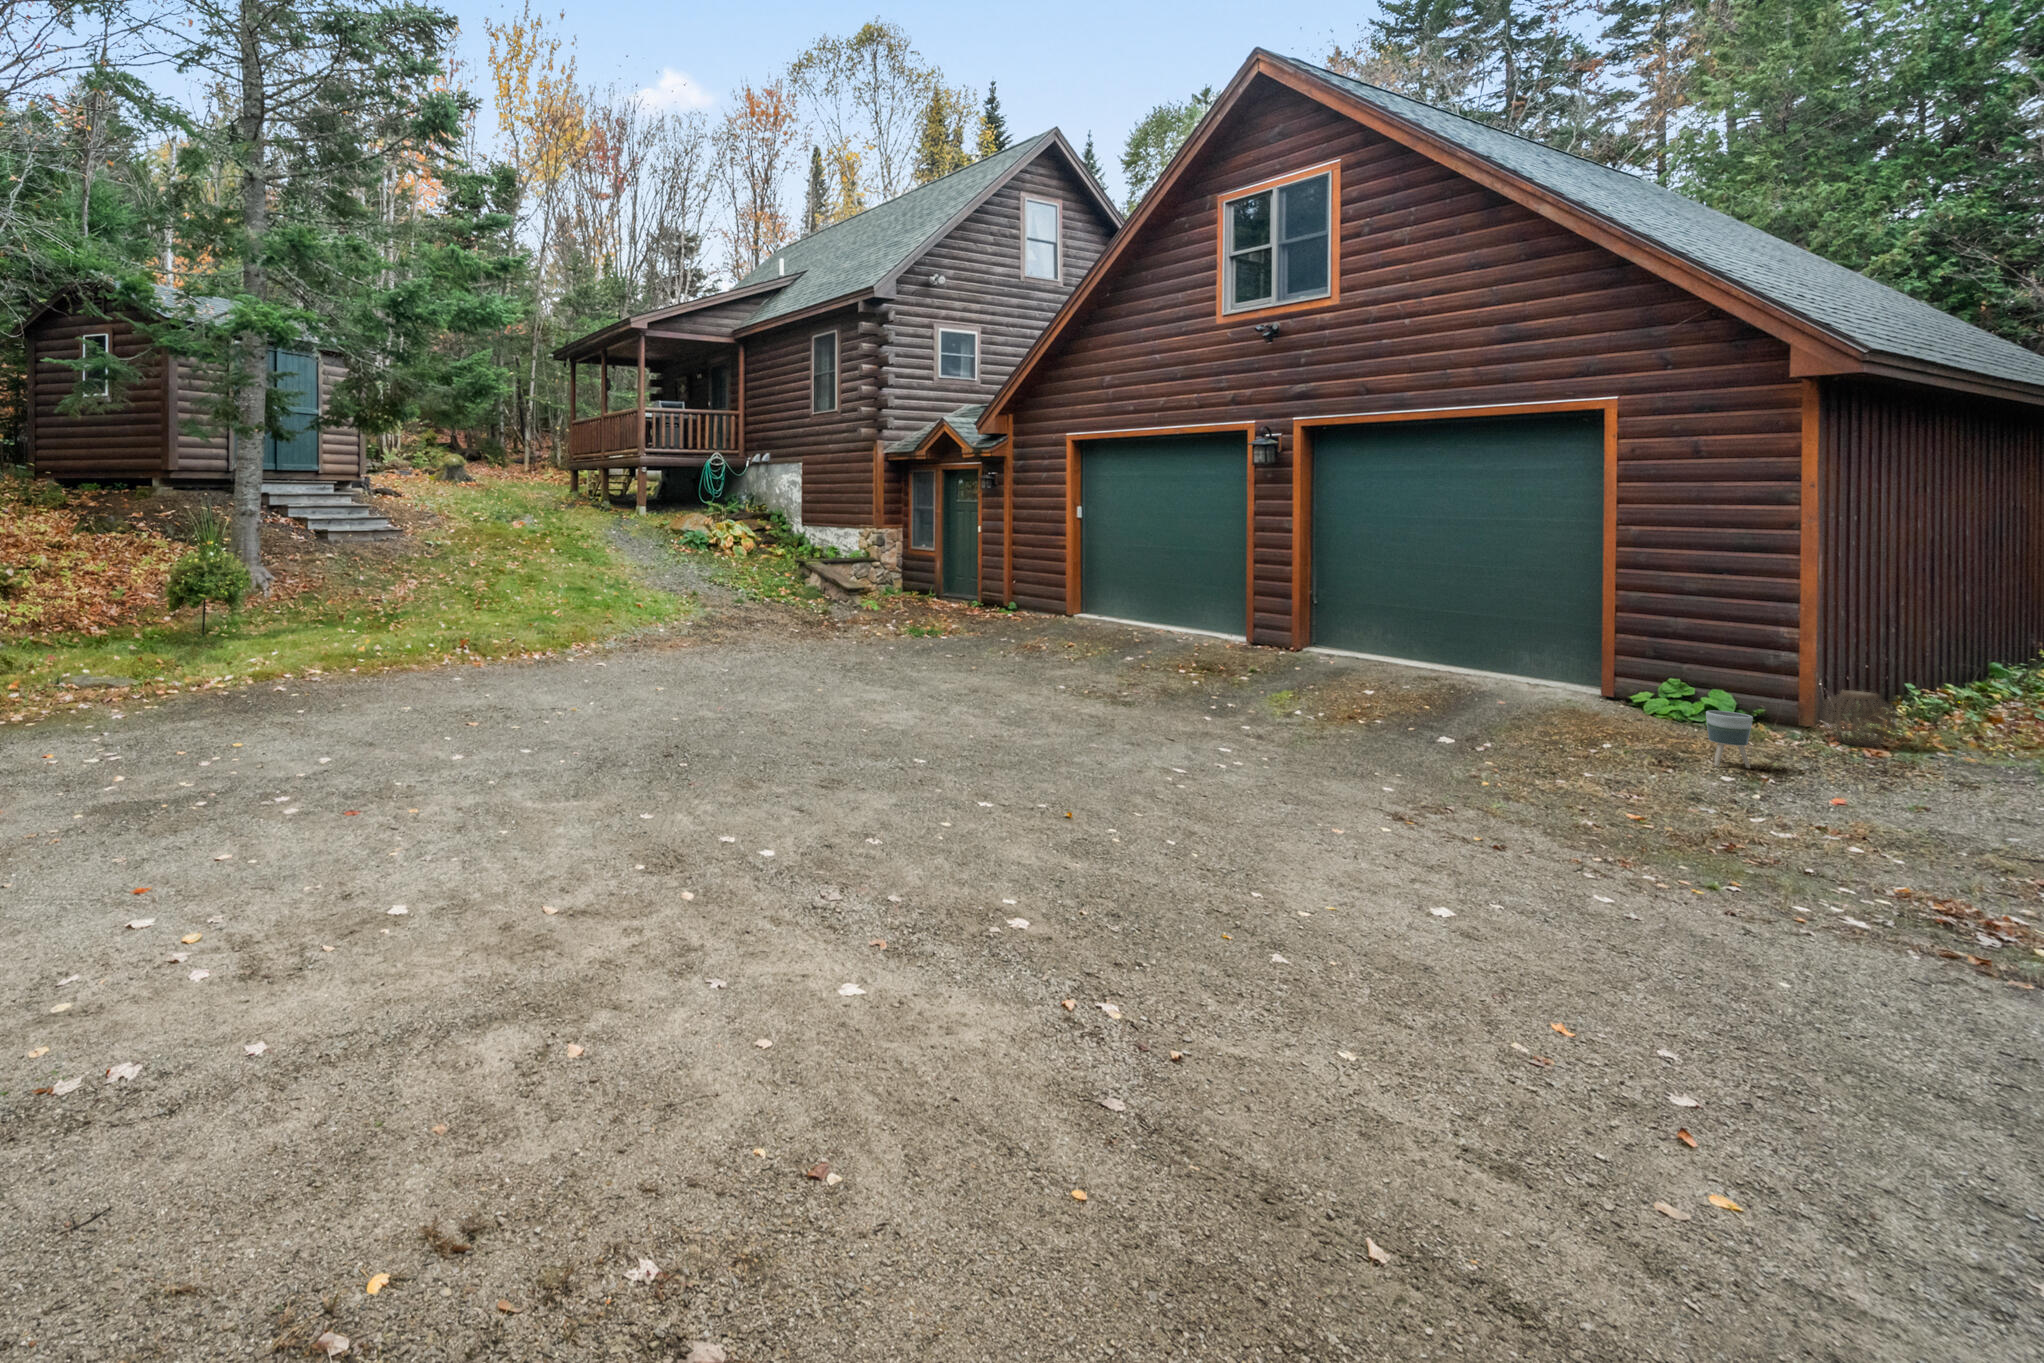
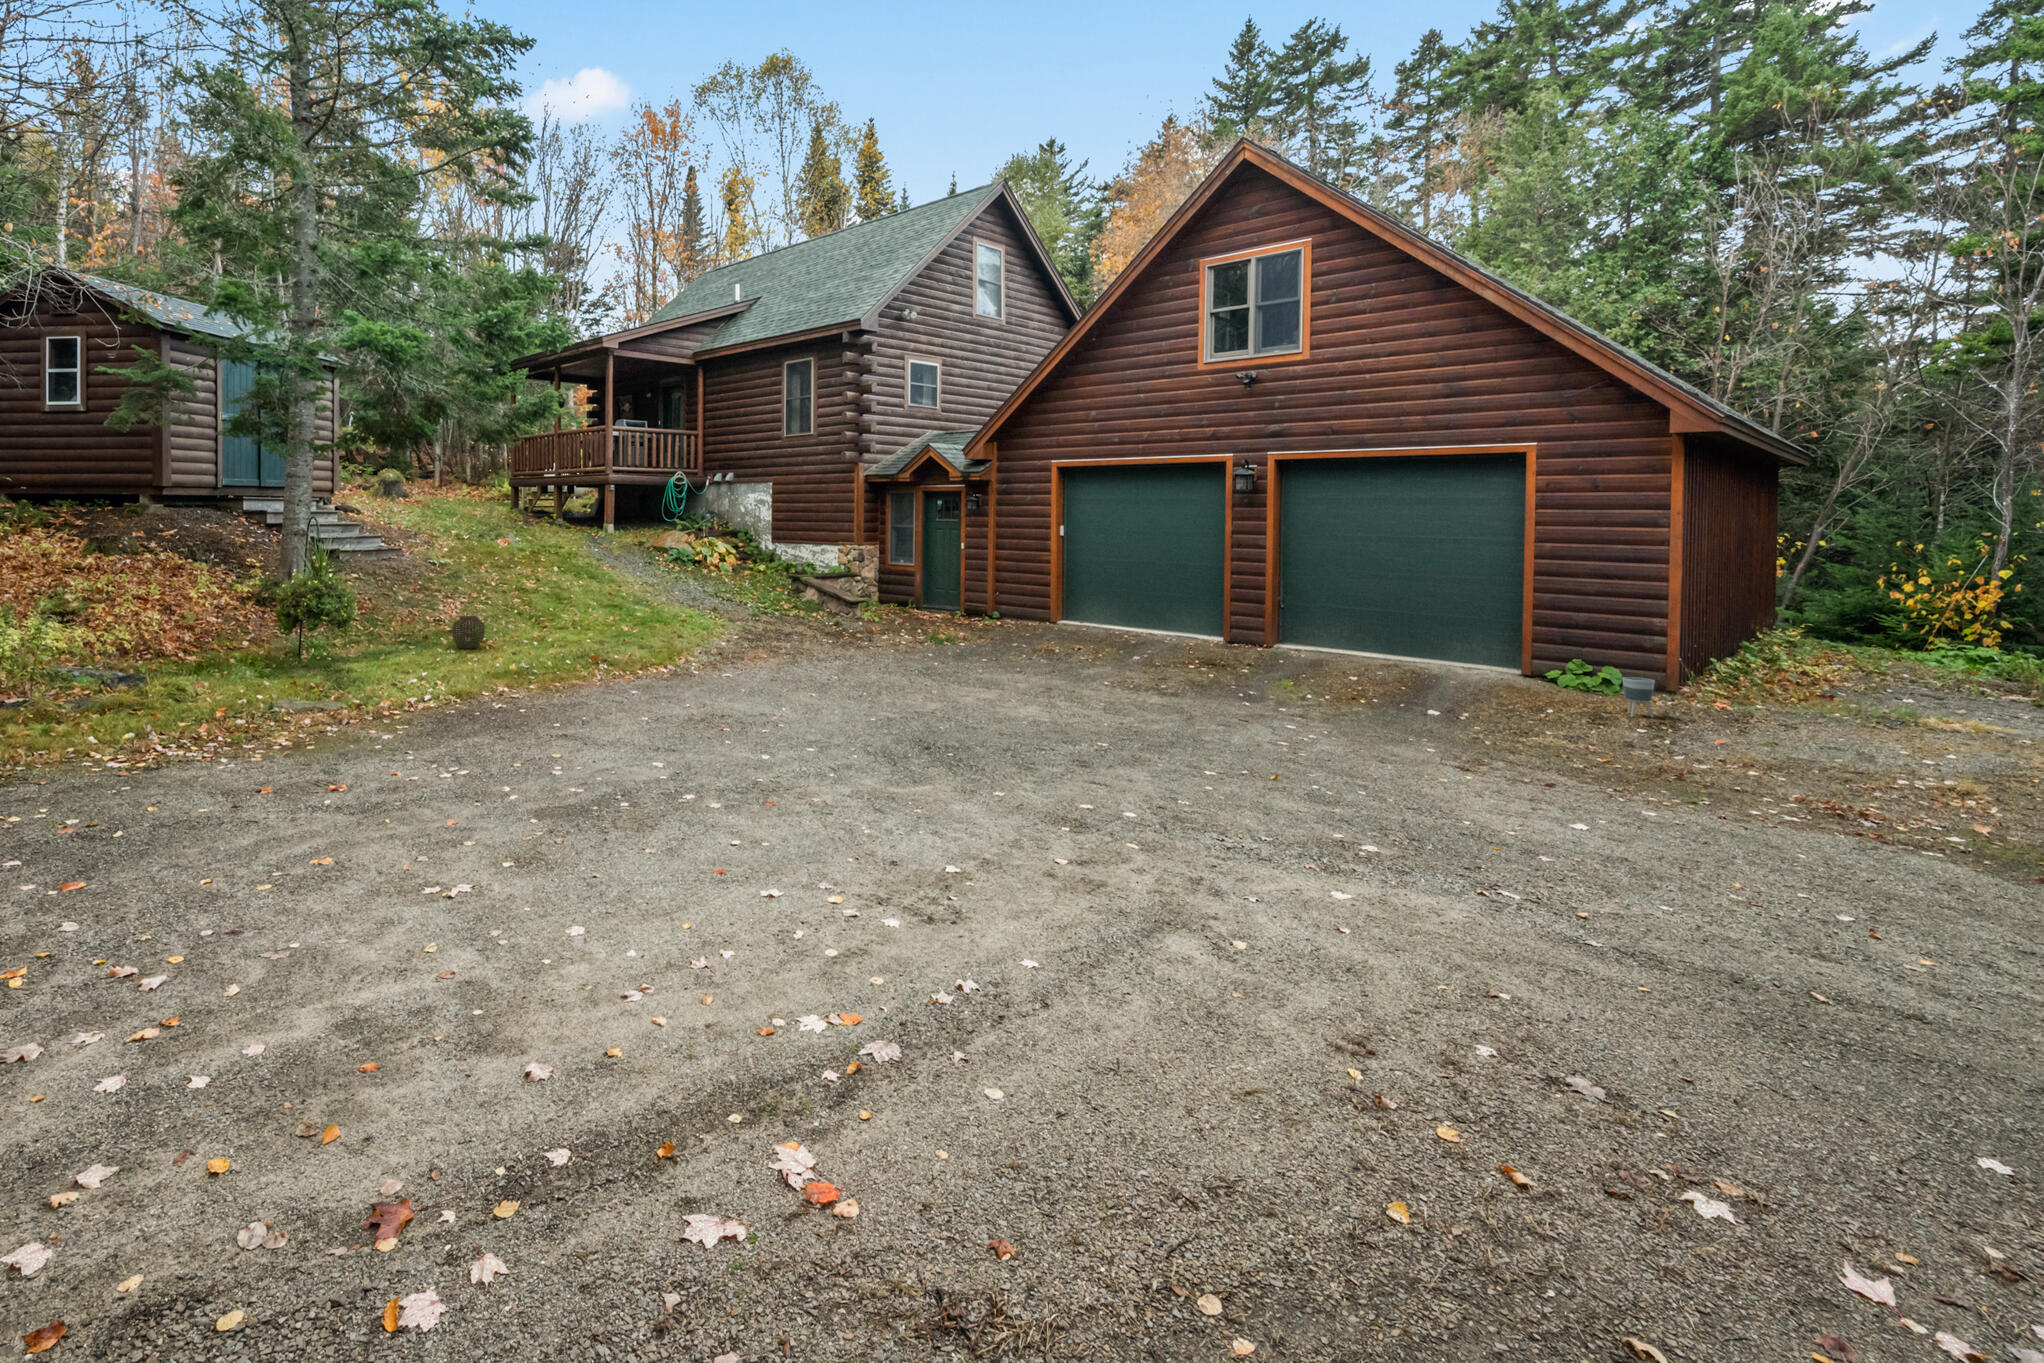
woven basket: present [1822,690,1897,747] -> present [452,616,484,649]

